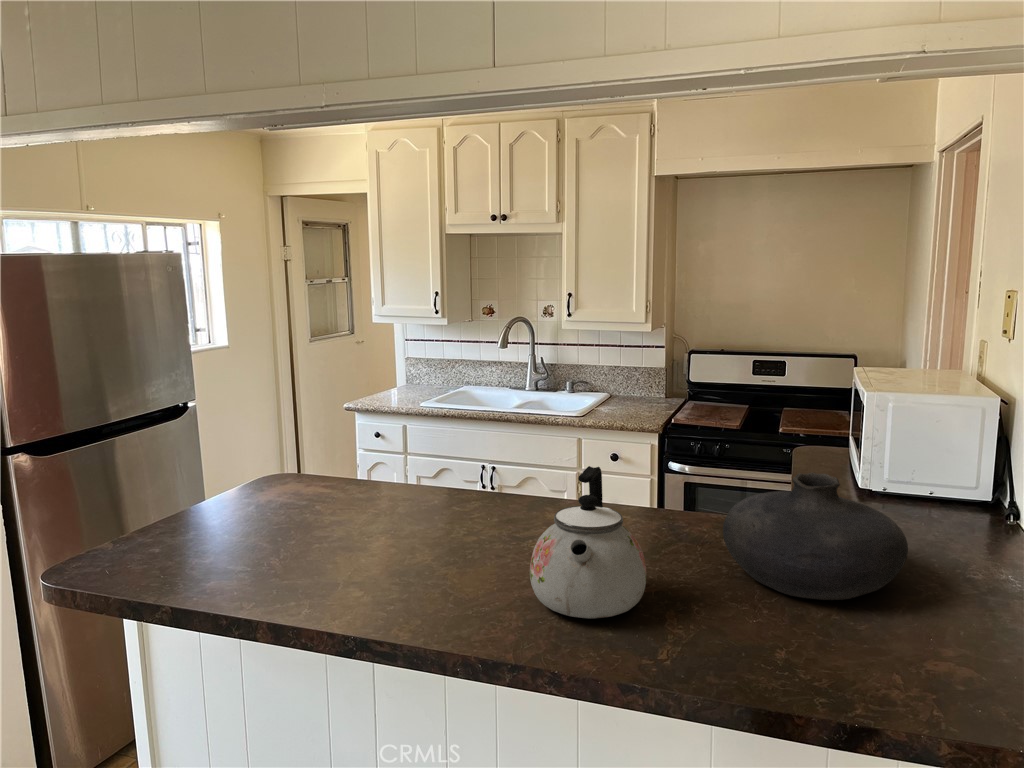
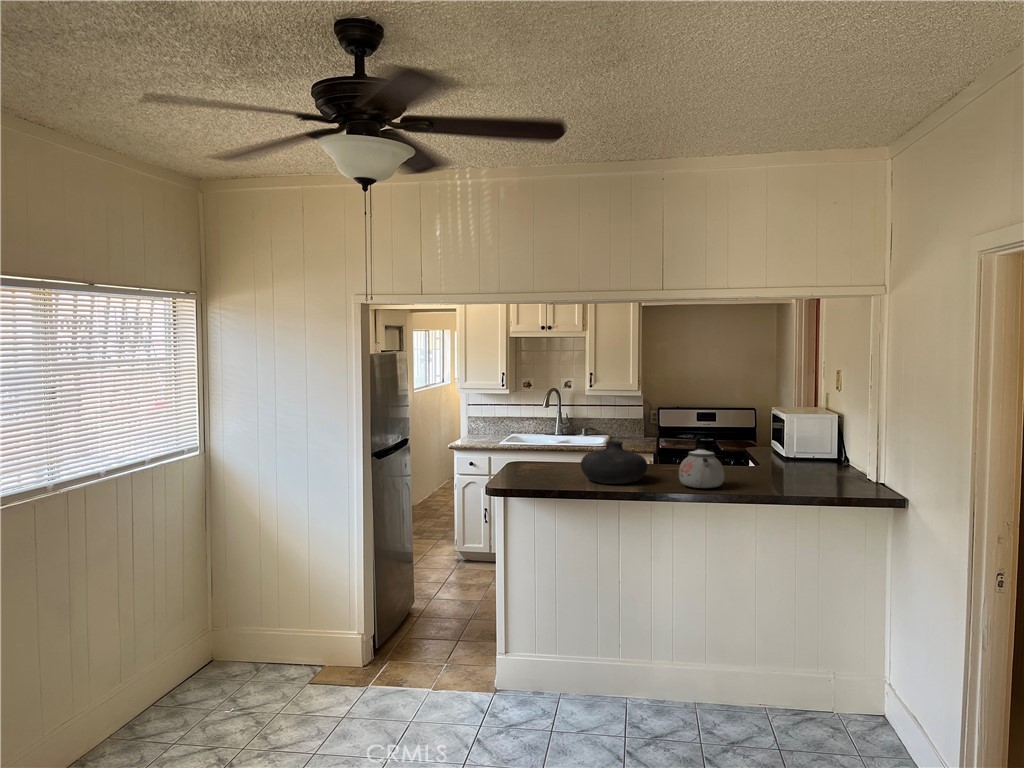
vase: present [723,473,908,600] -> present [581,441,648,484]

